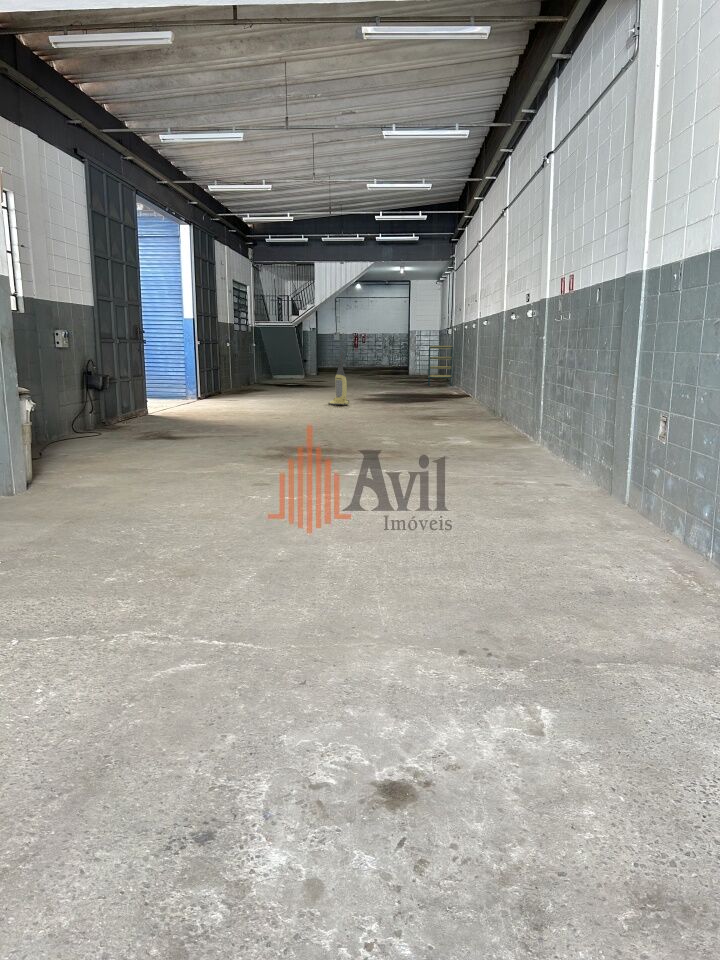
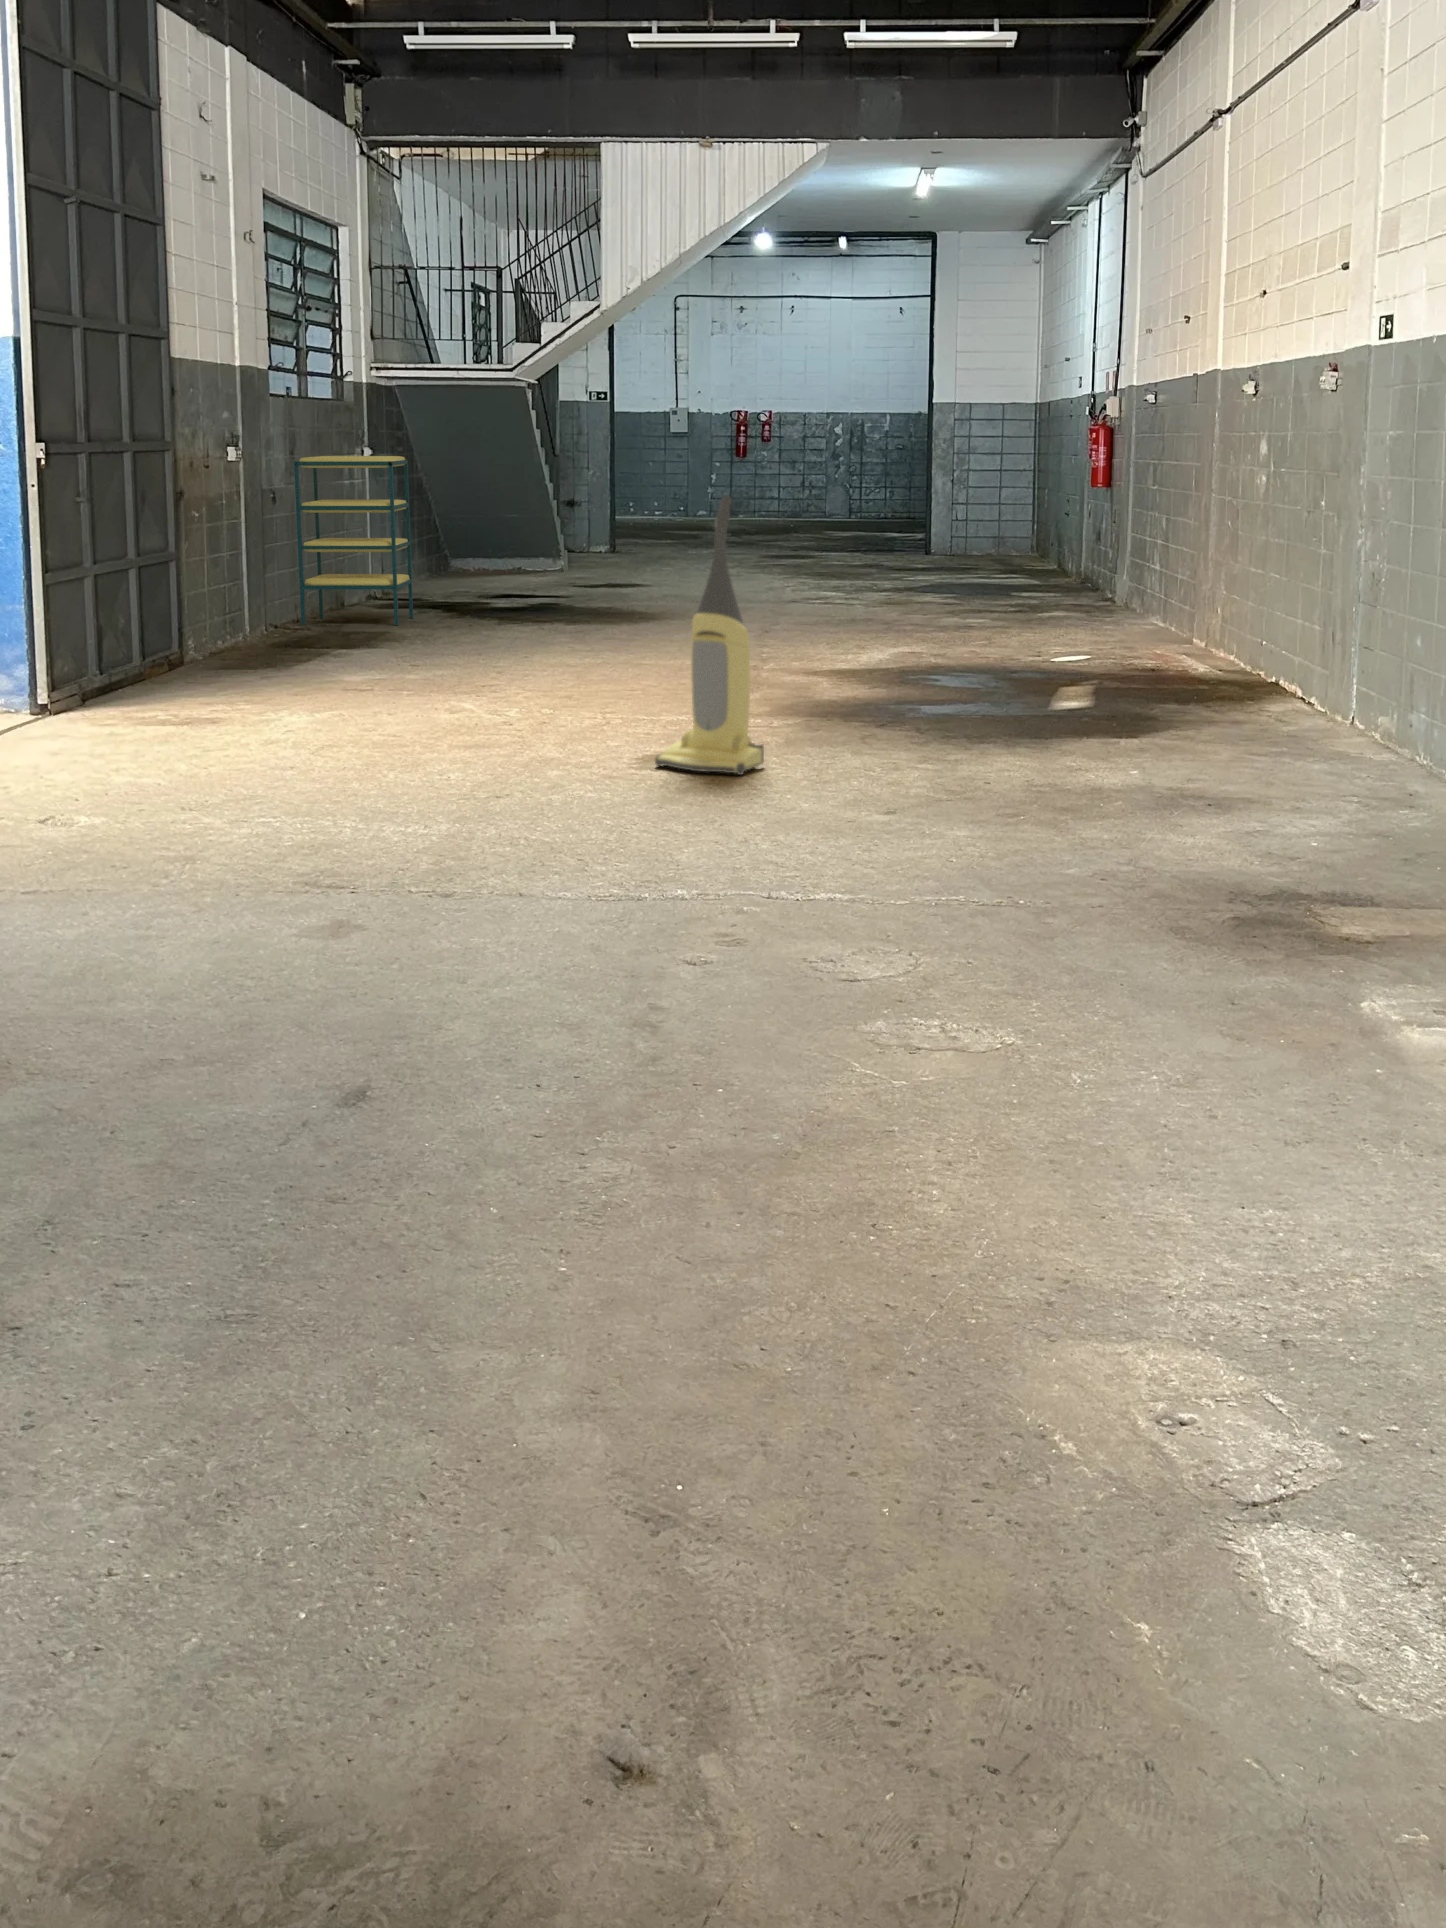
shelving unit: present [428,346,453,386] -> present [294,456,413,625]

